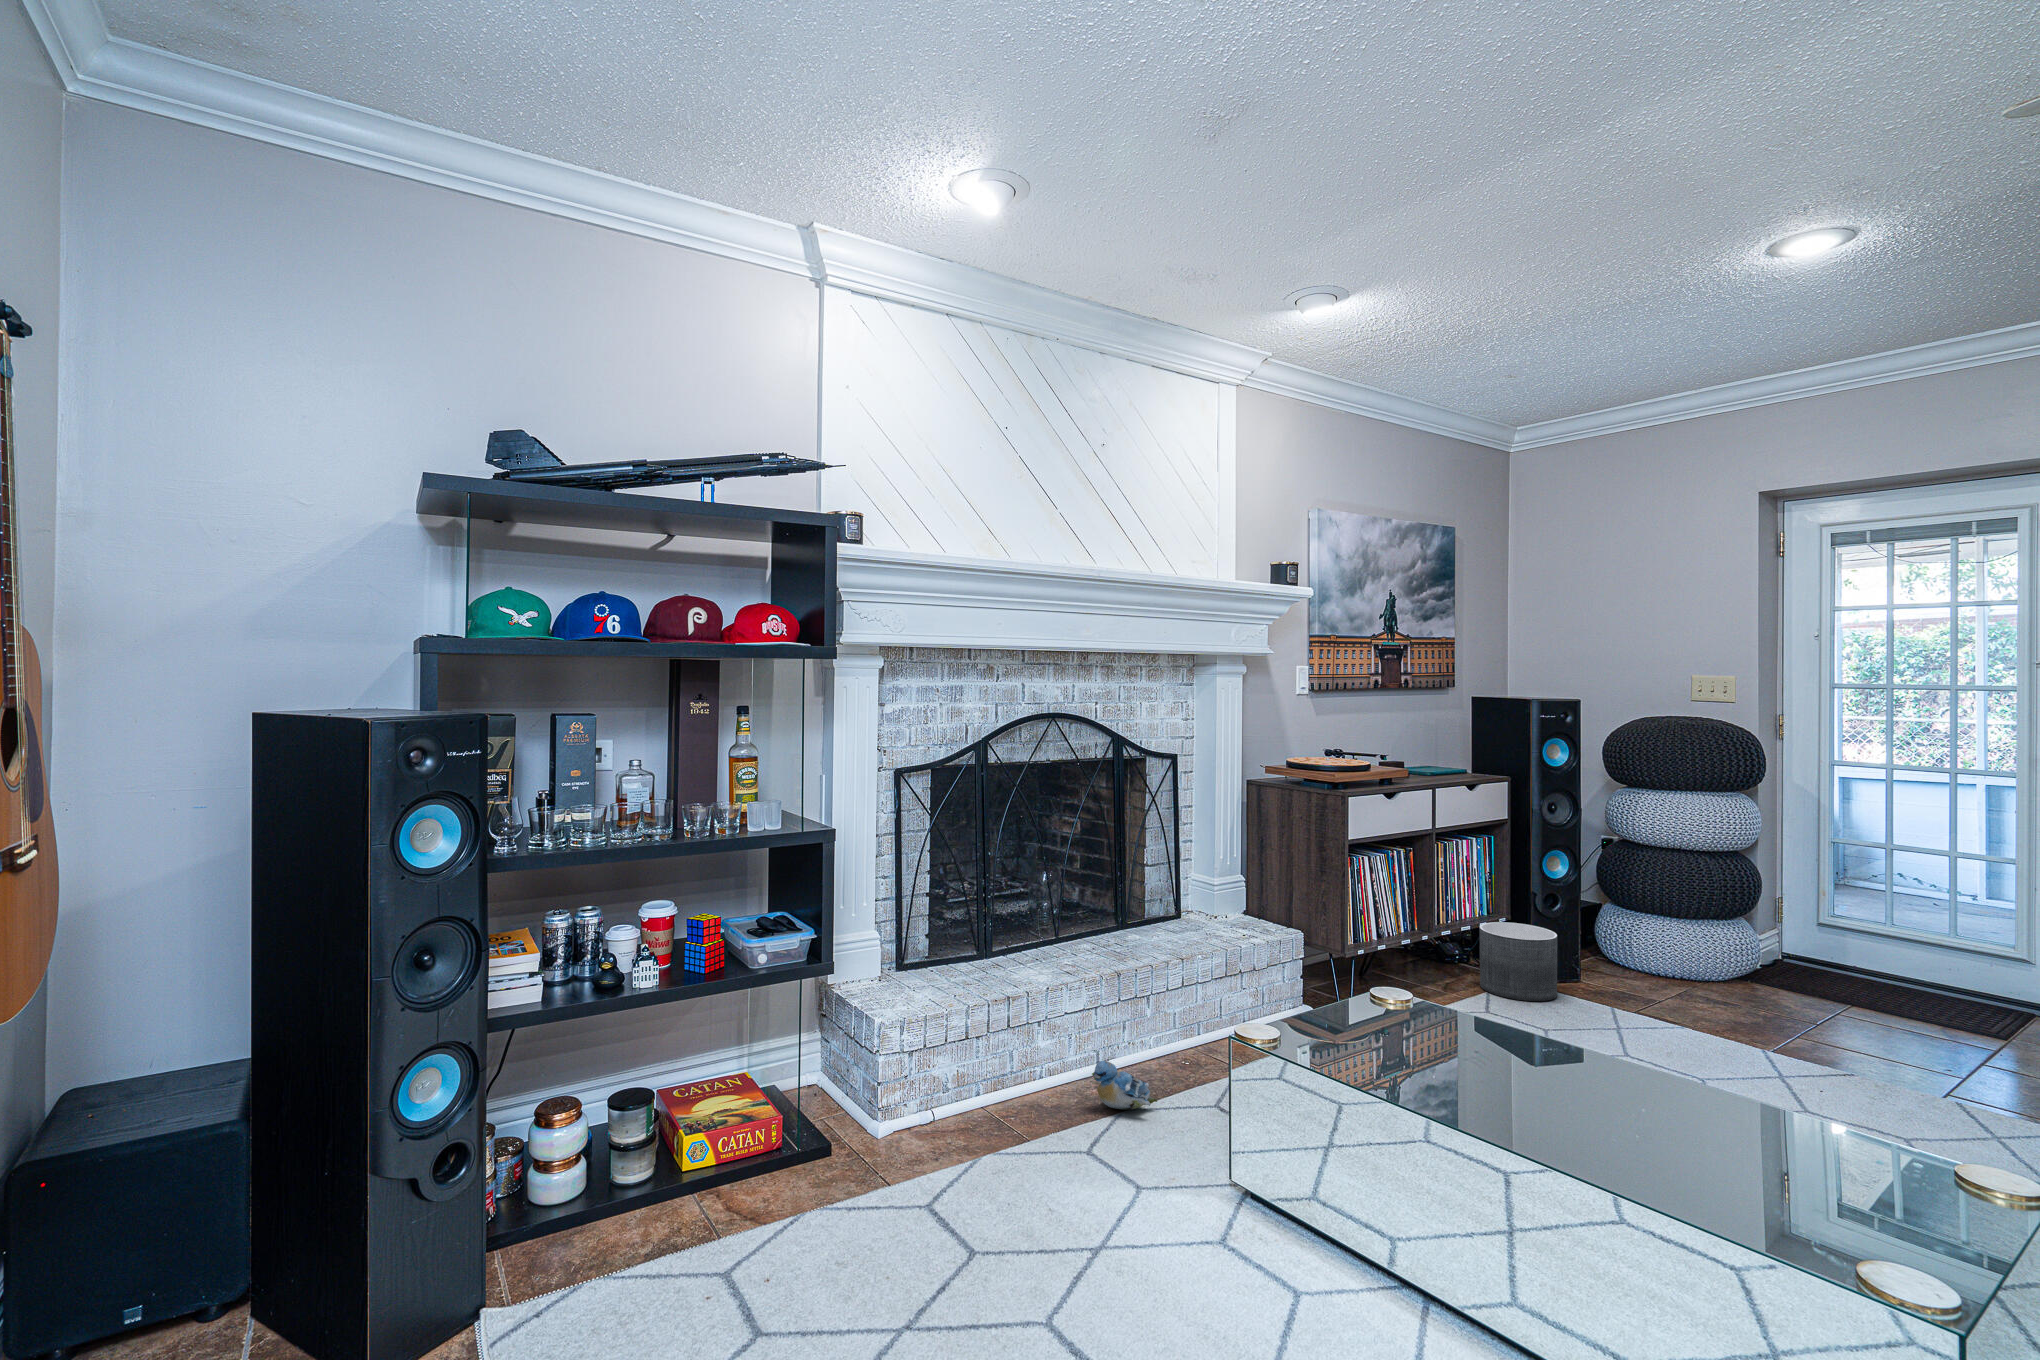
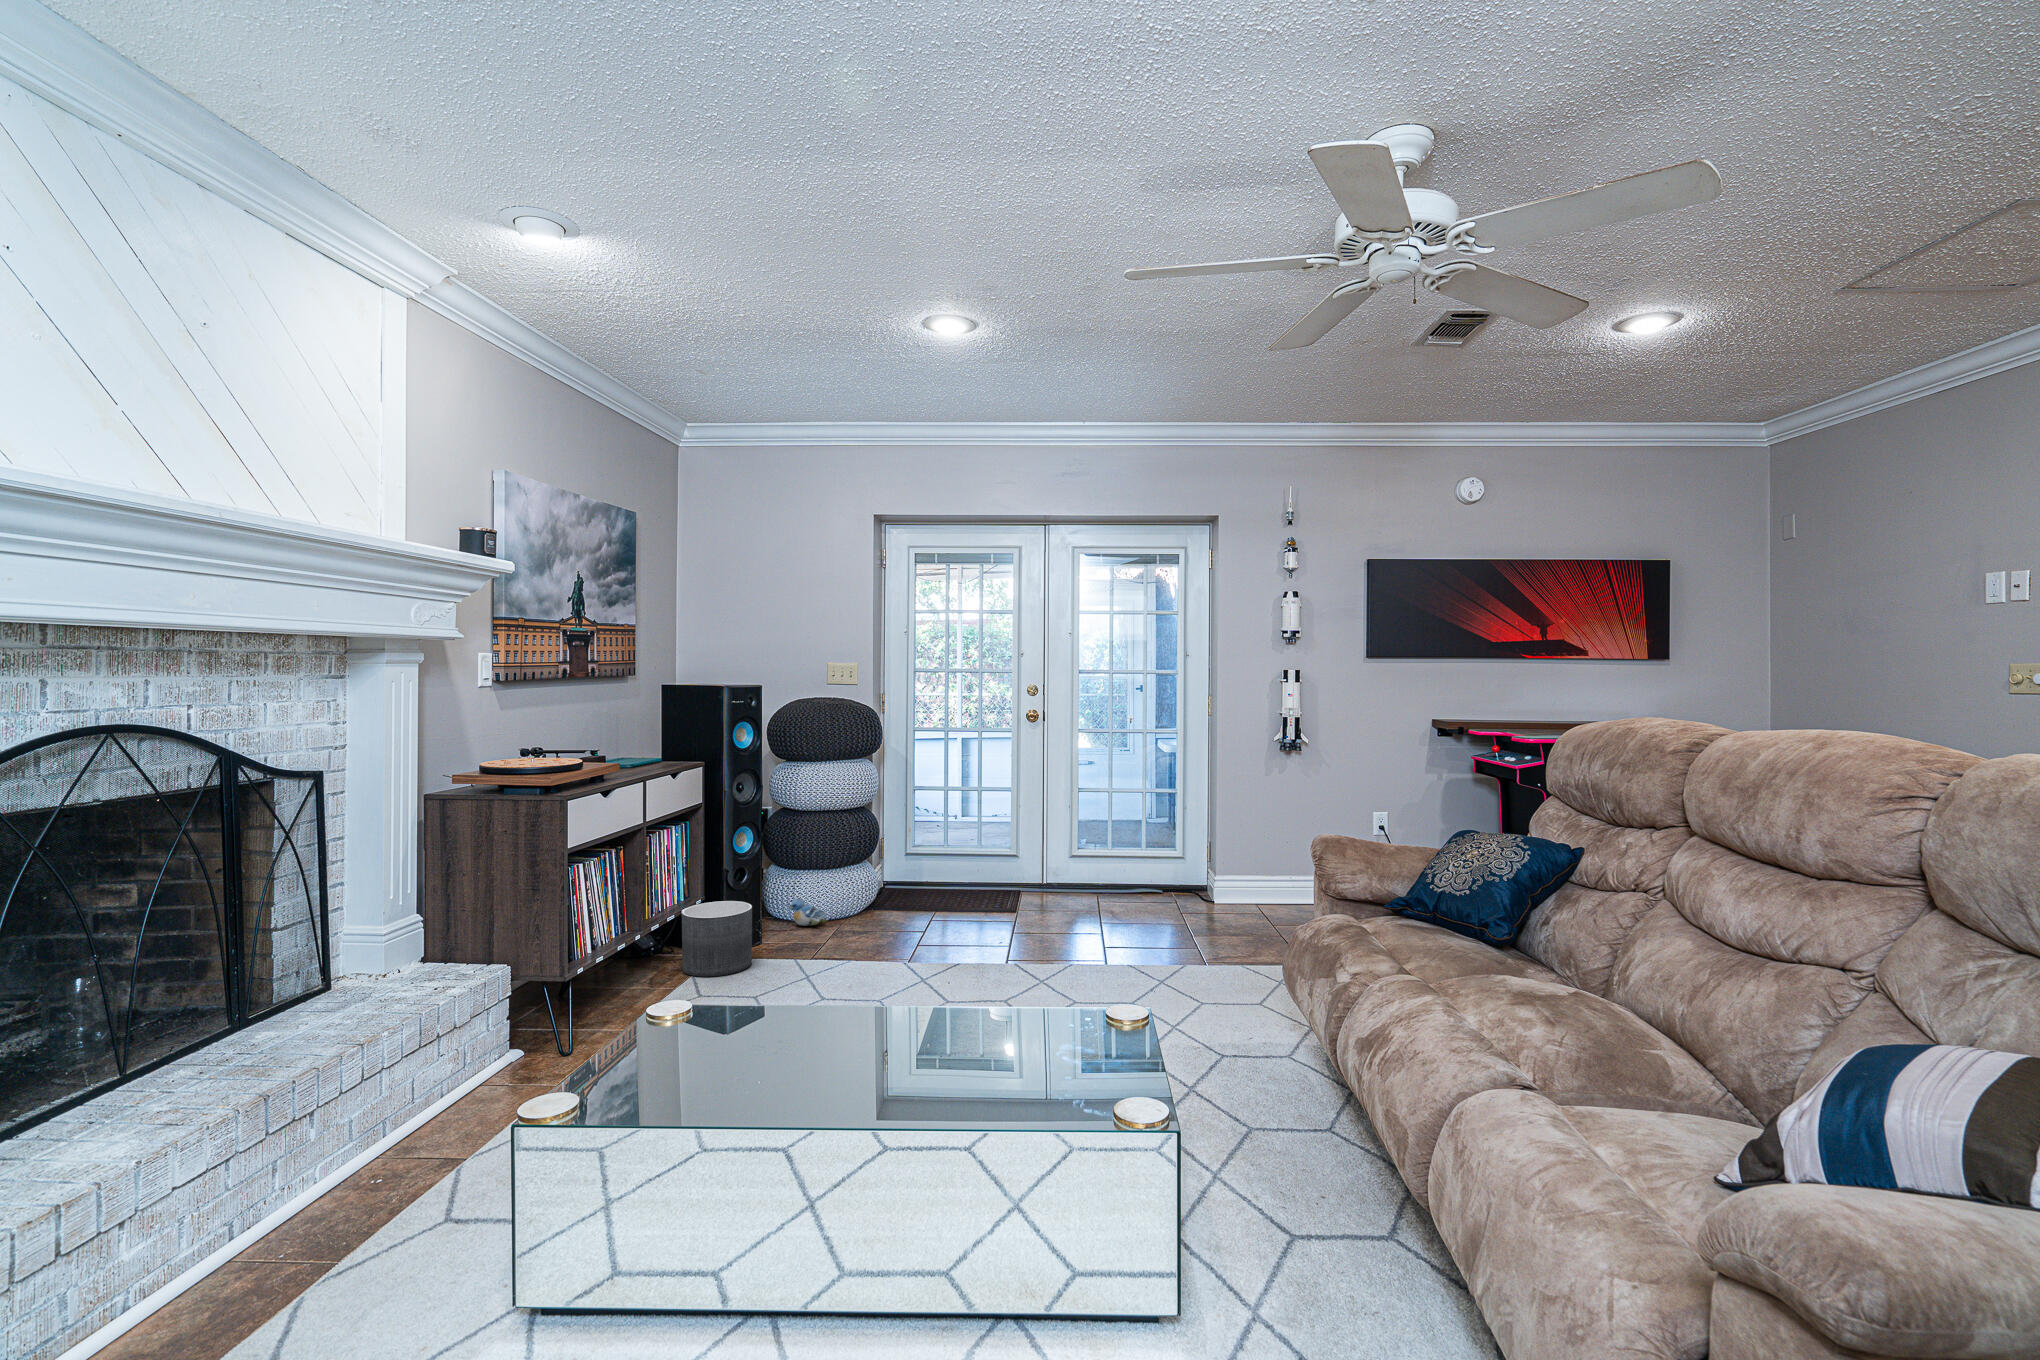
plush toy: present [1092,1061,1157,1110] -> present [790,898,828,926]

